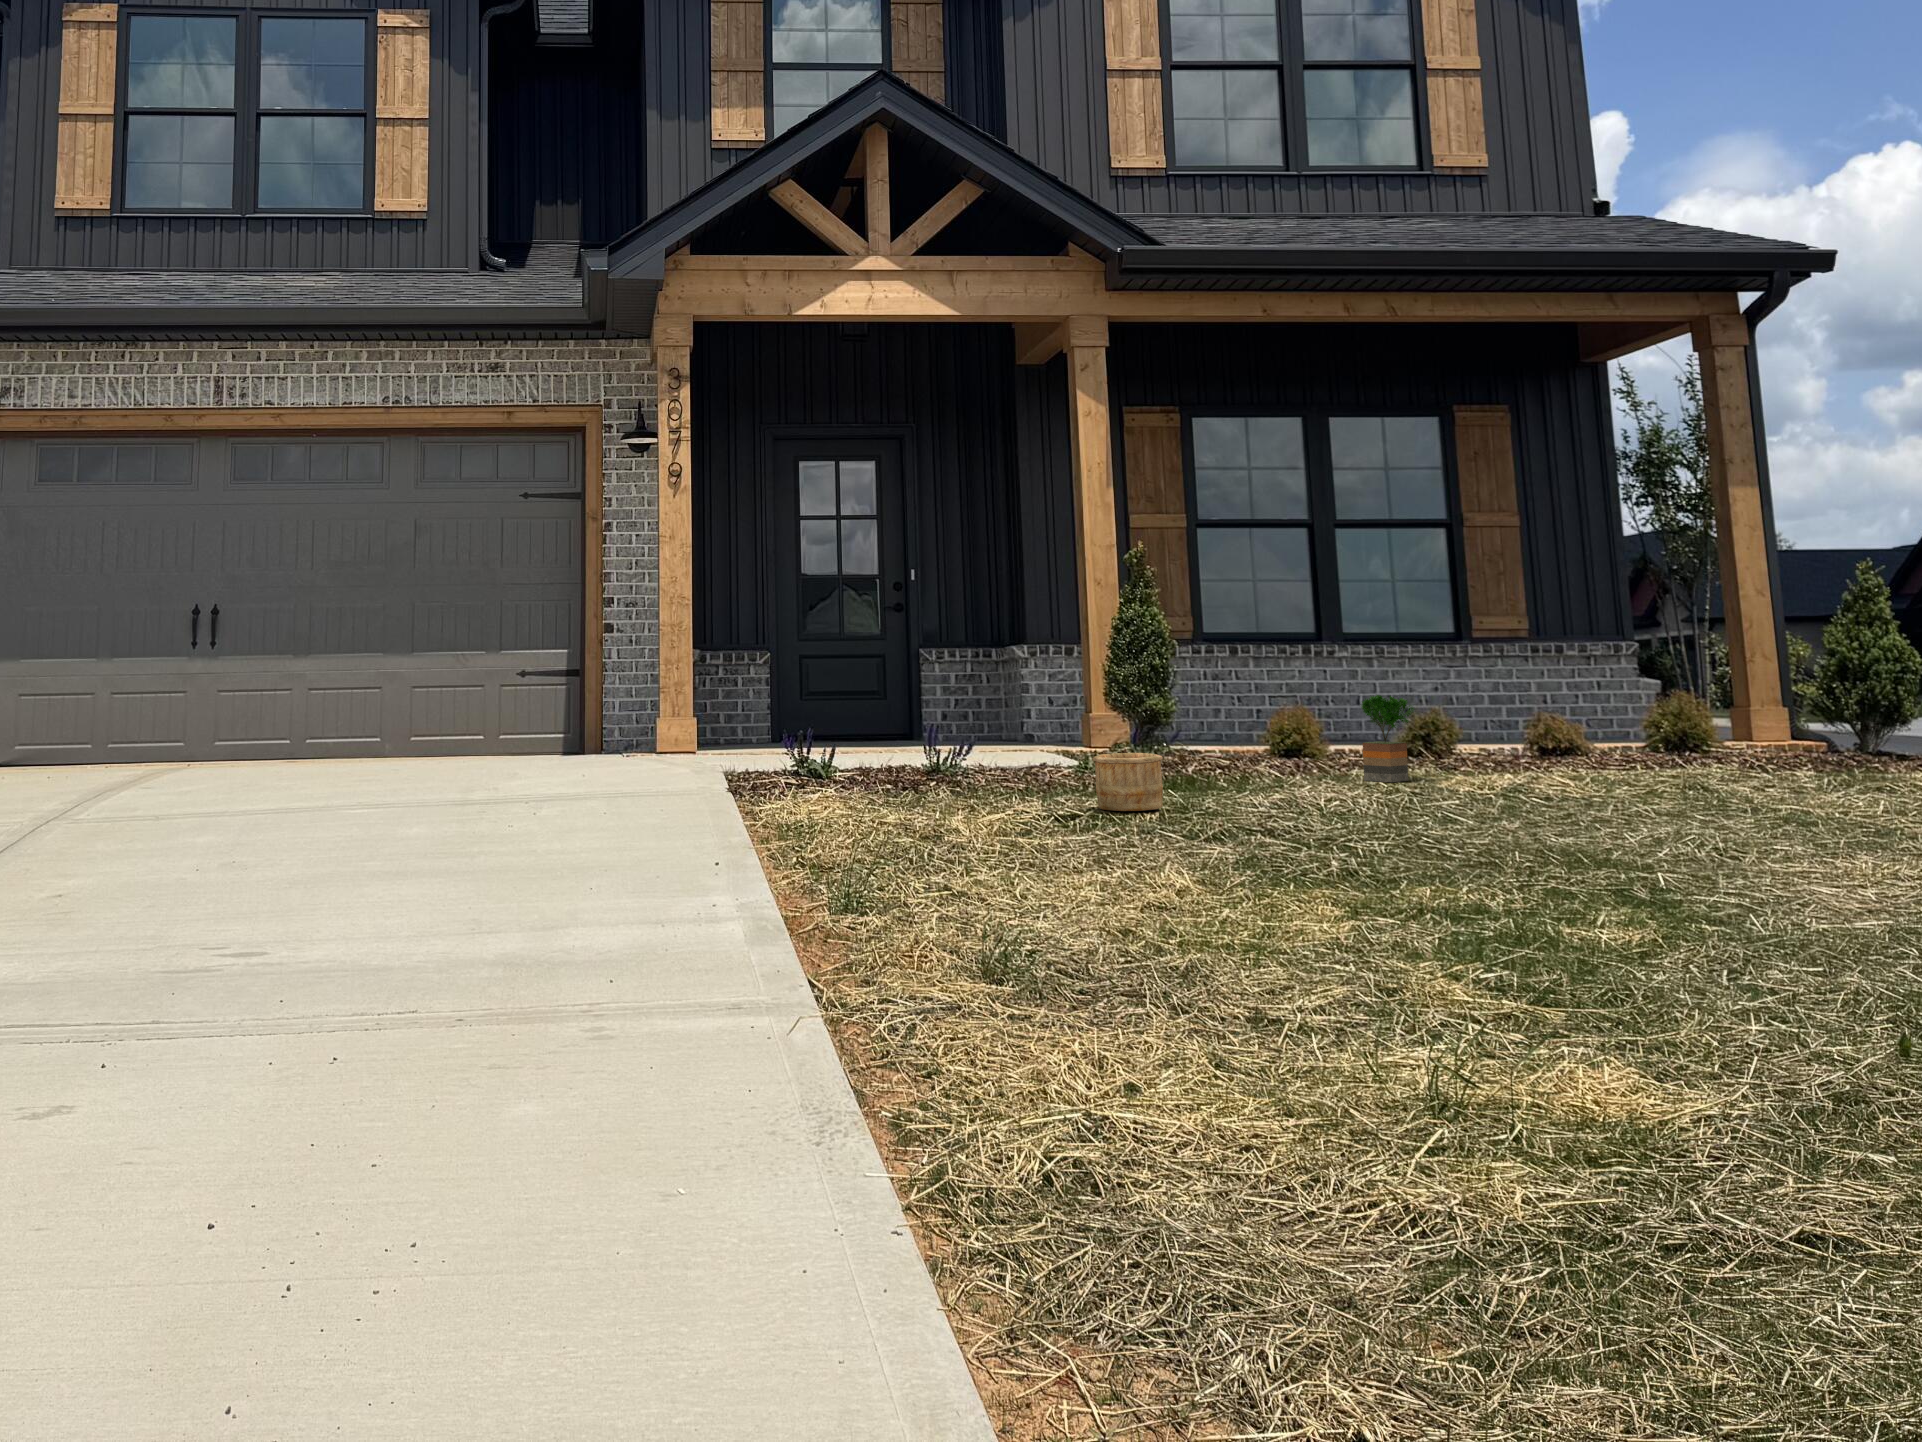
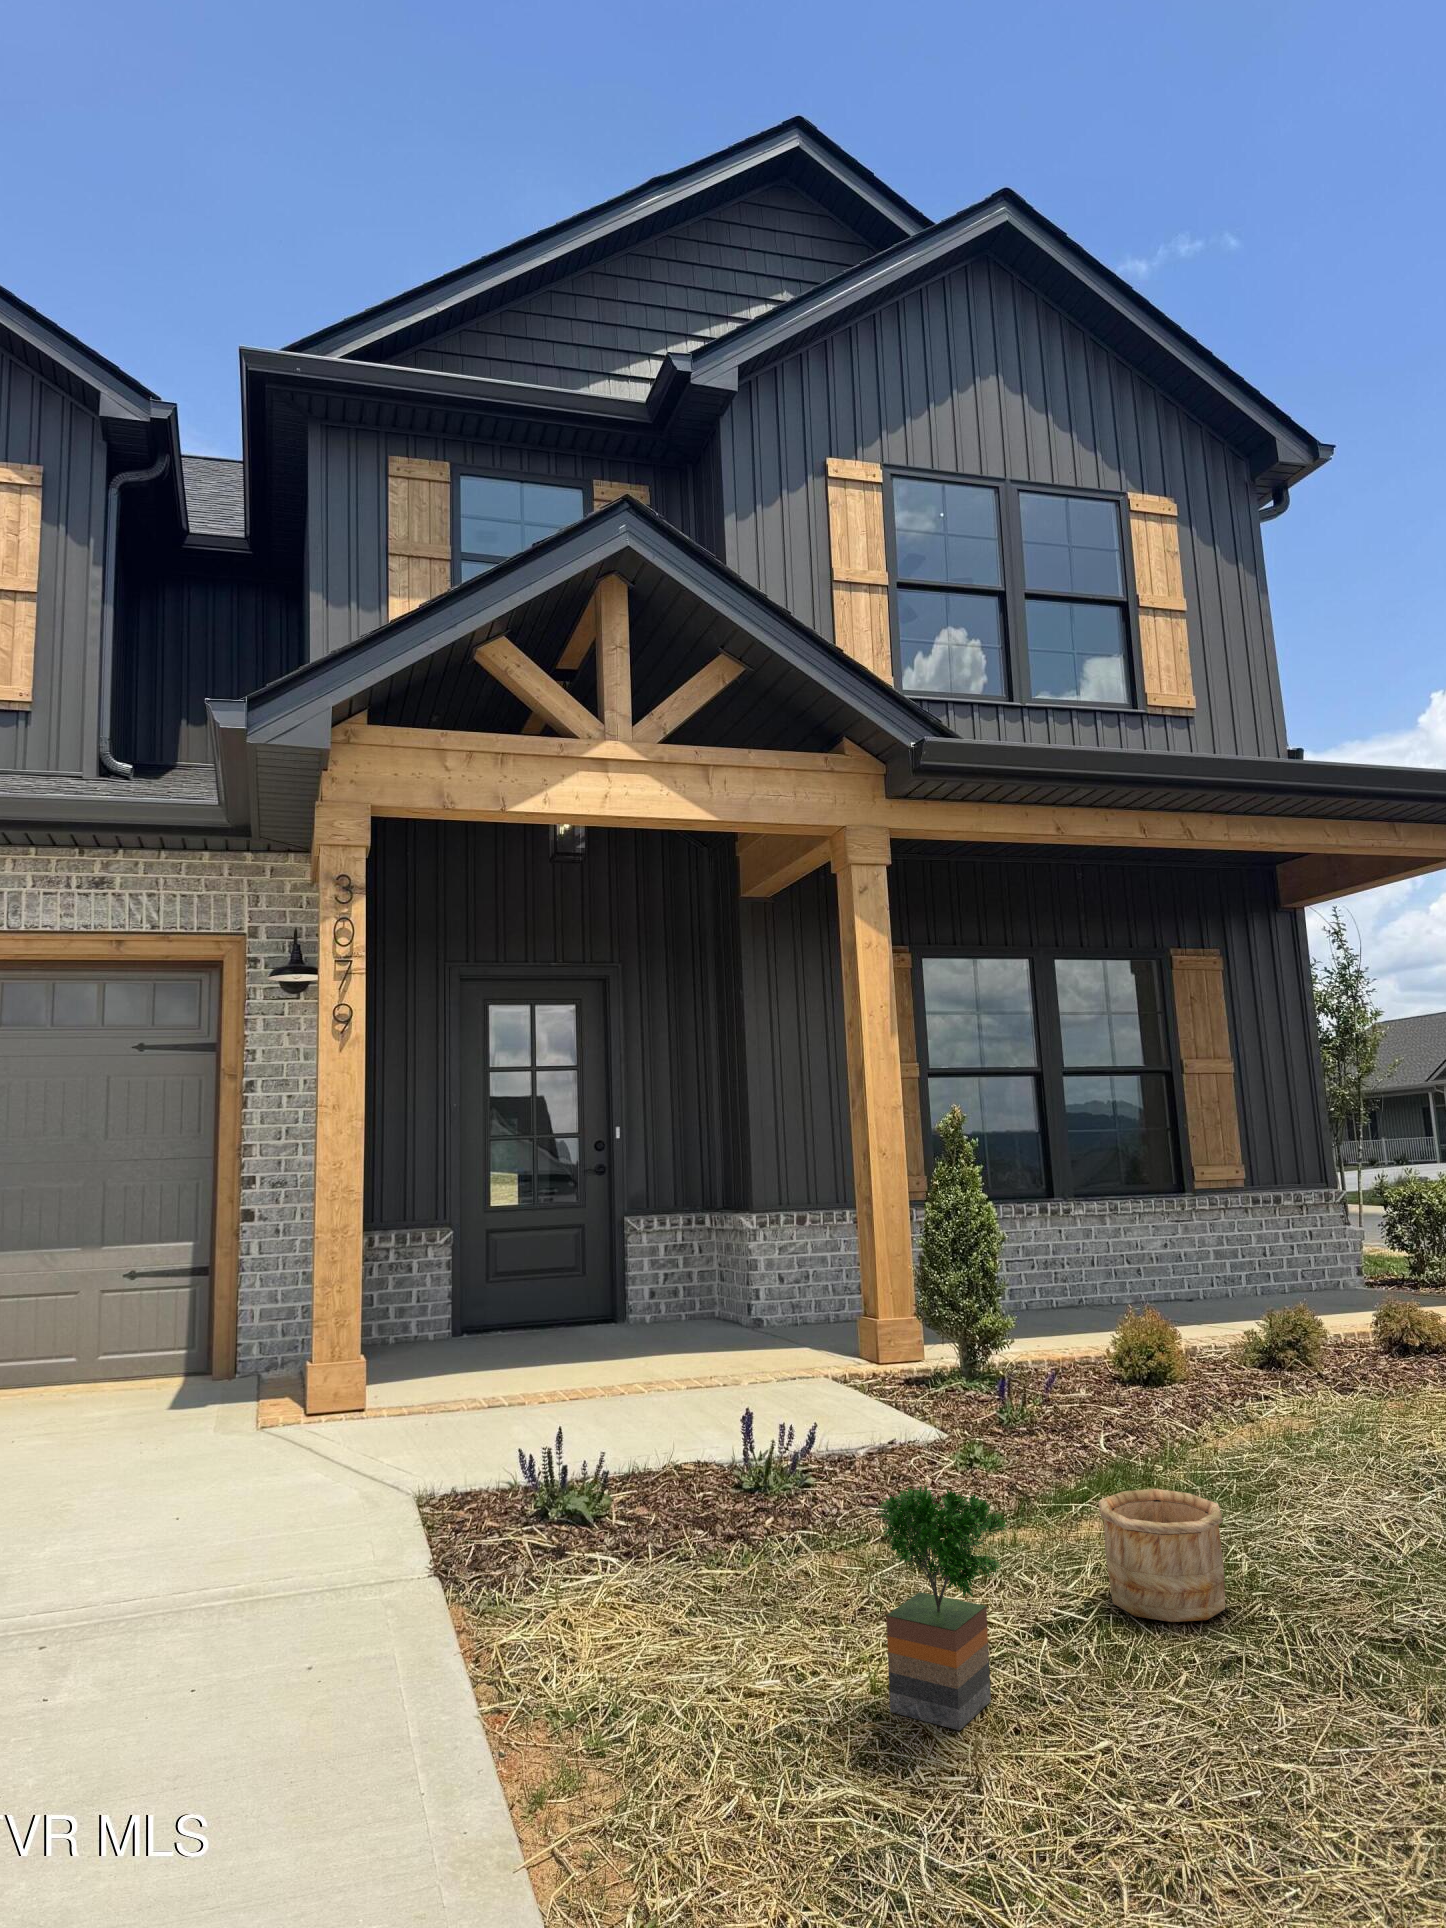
potted tree: present [1361,695,1414,782] -> present [878,1486,1006,1730]

